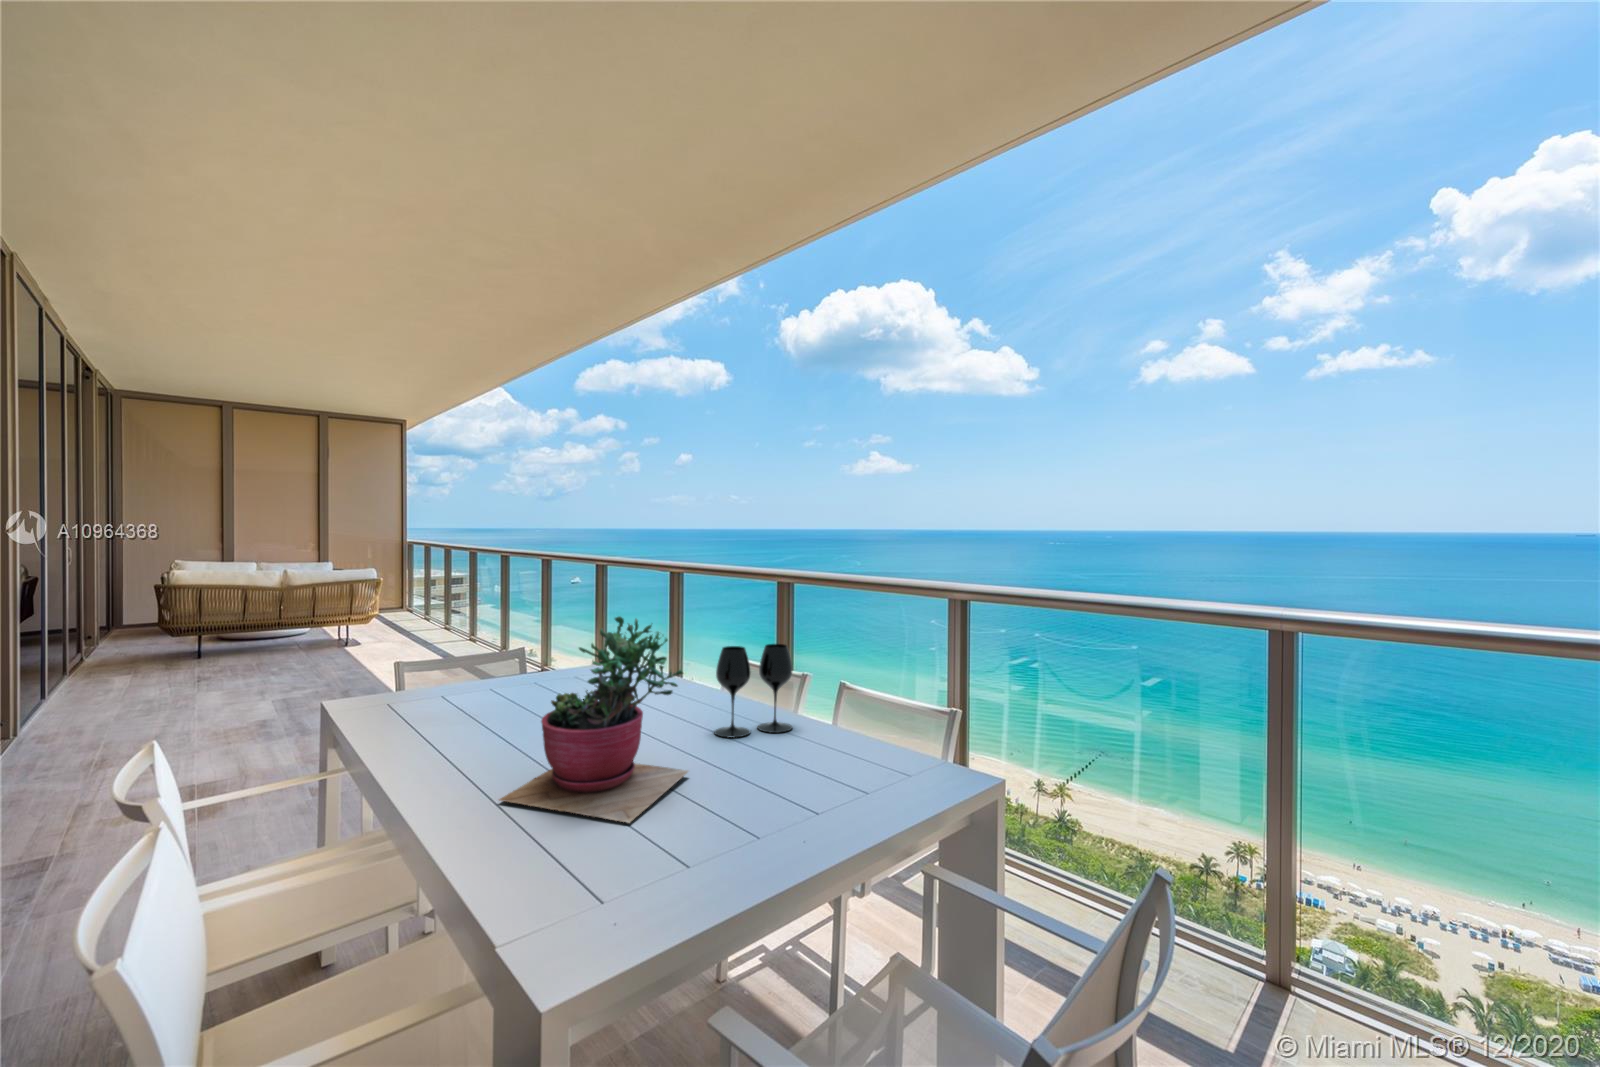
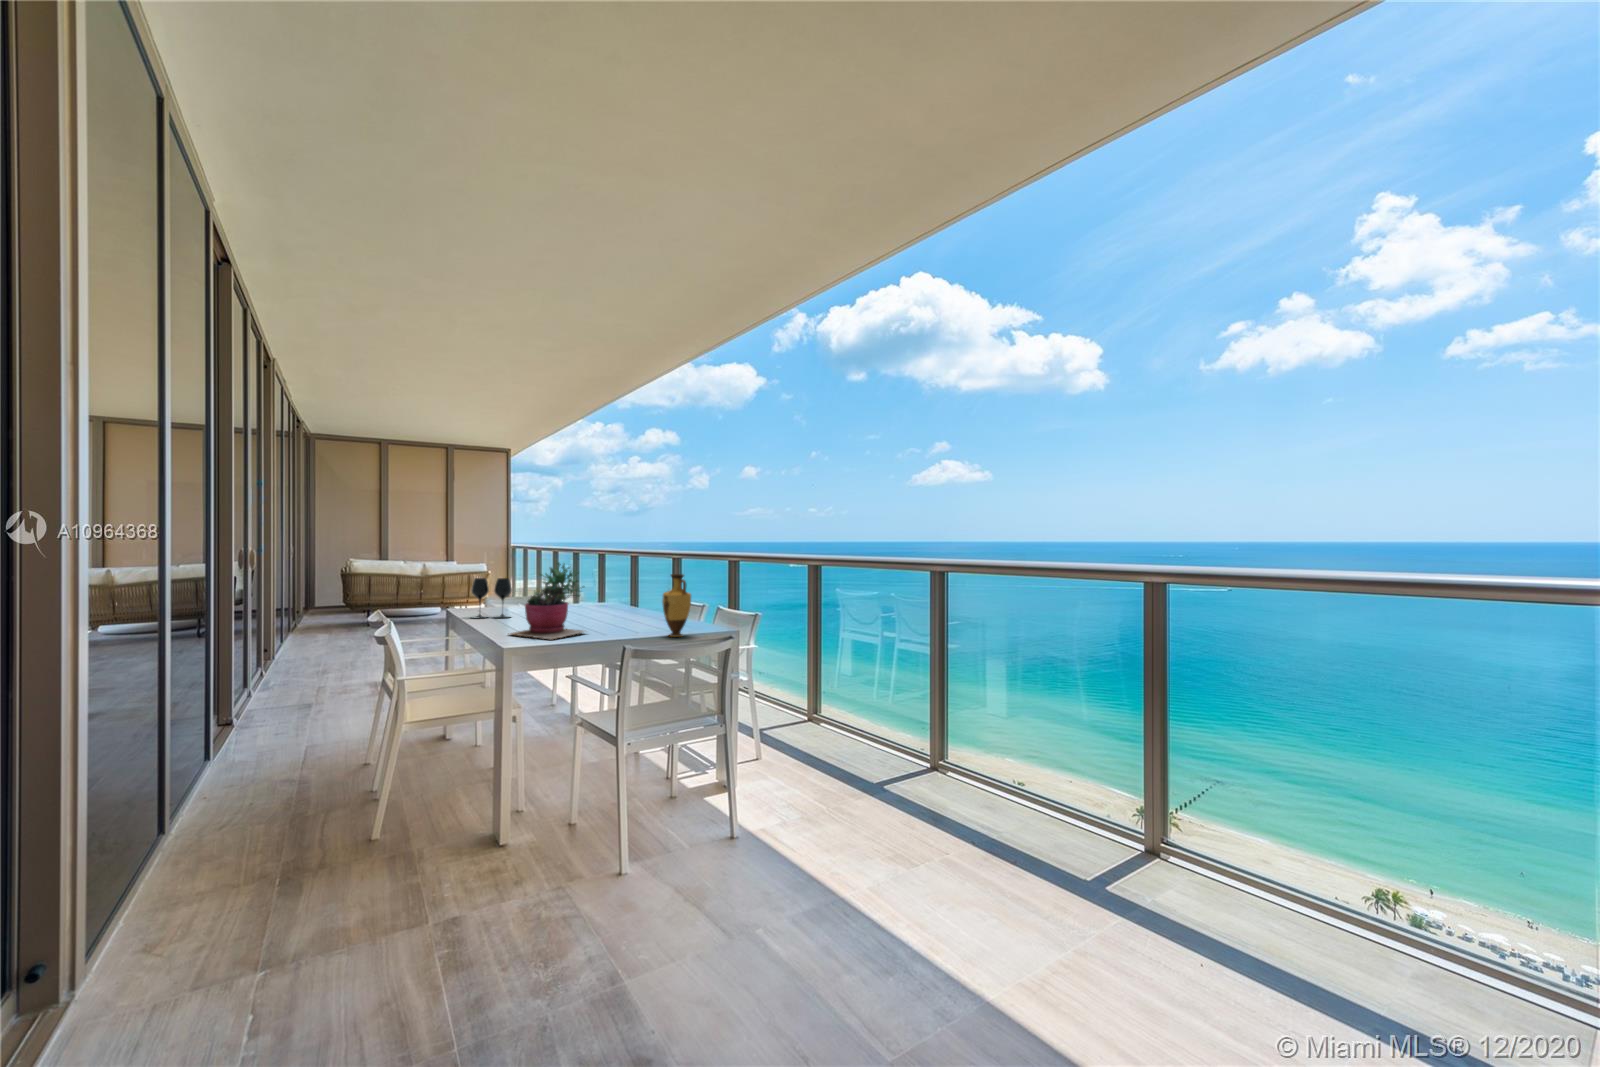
vase: none [857,636,920,778] -> present [662,574,691,637]
wine glass: present [714,644,792,738] -> present [471,578,511,618]

